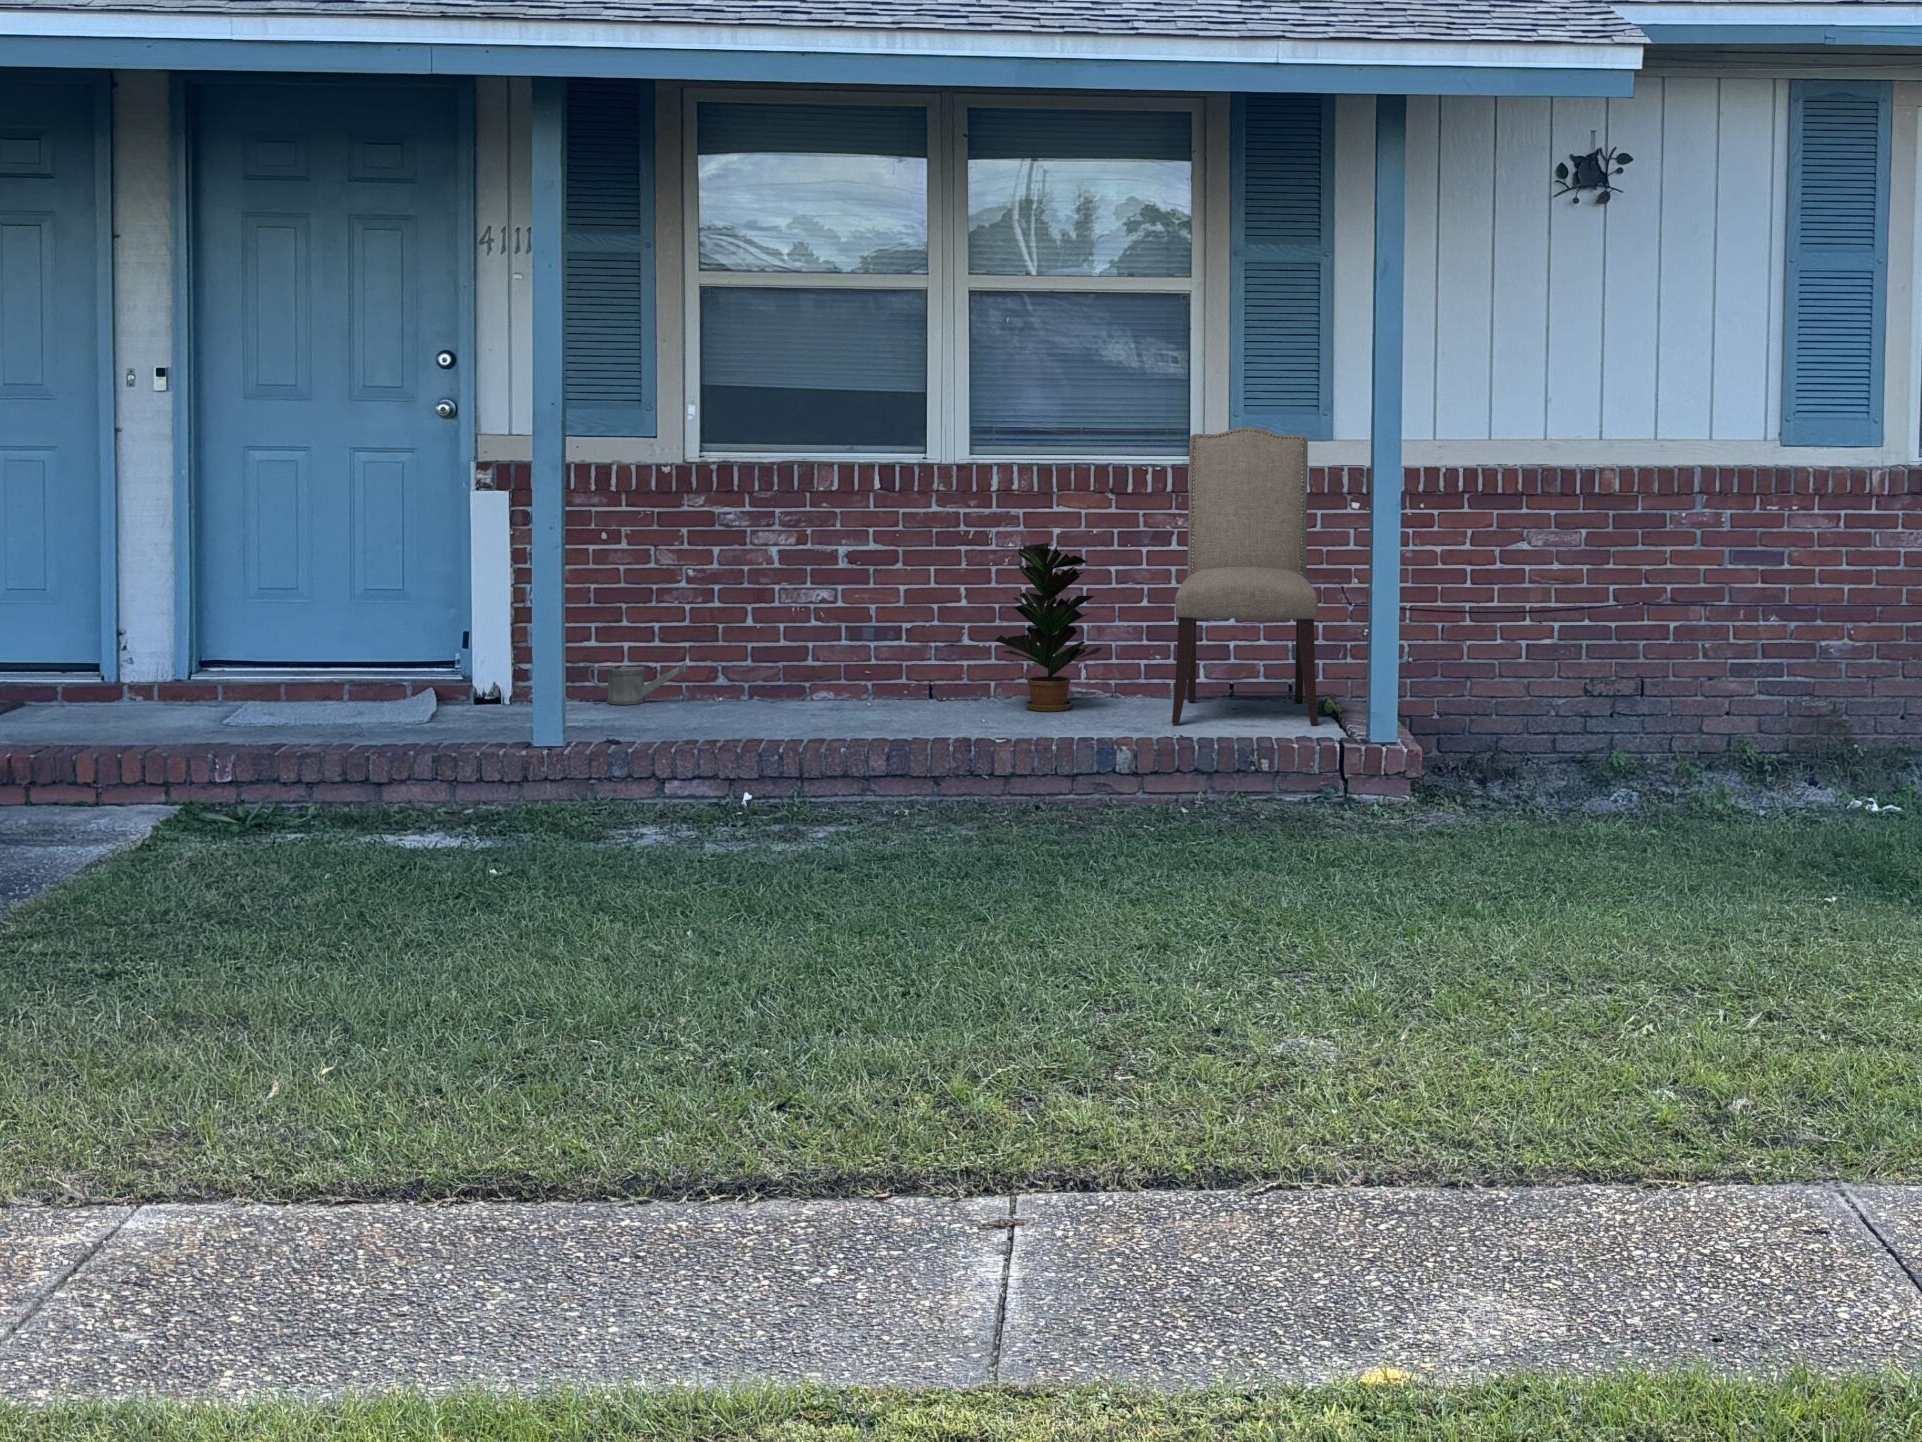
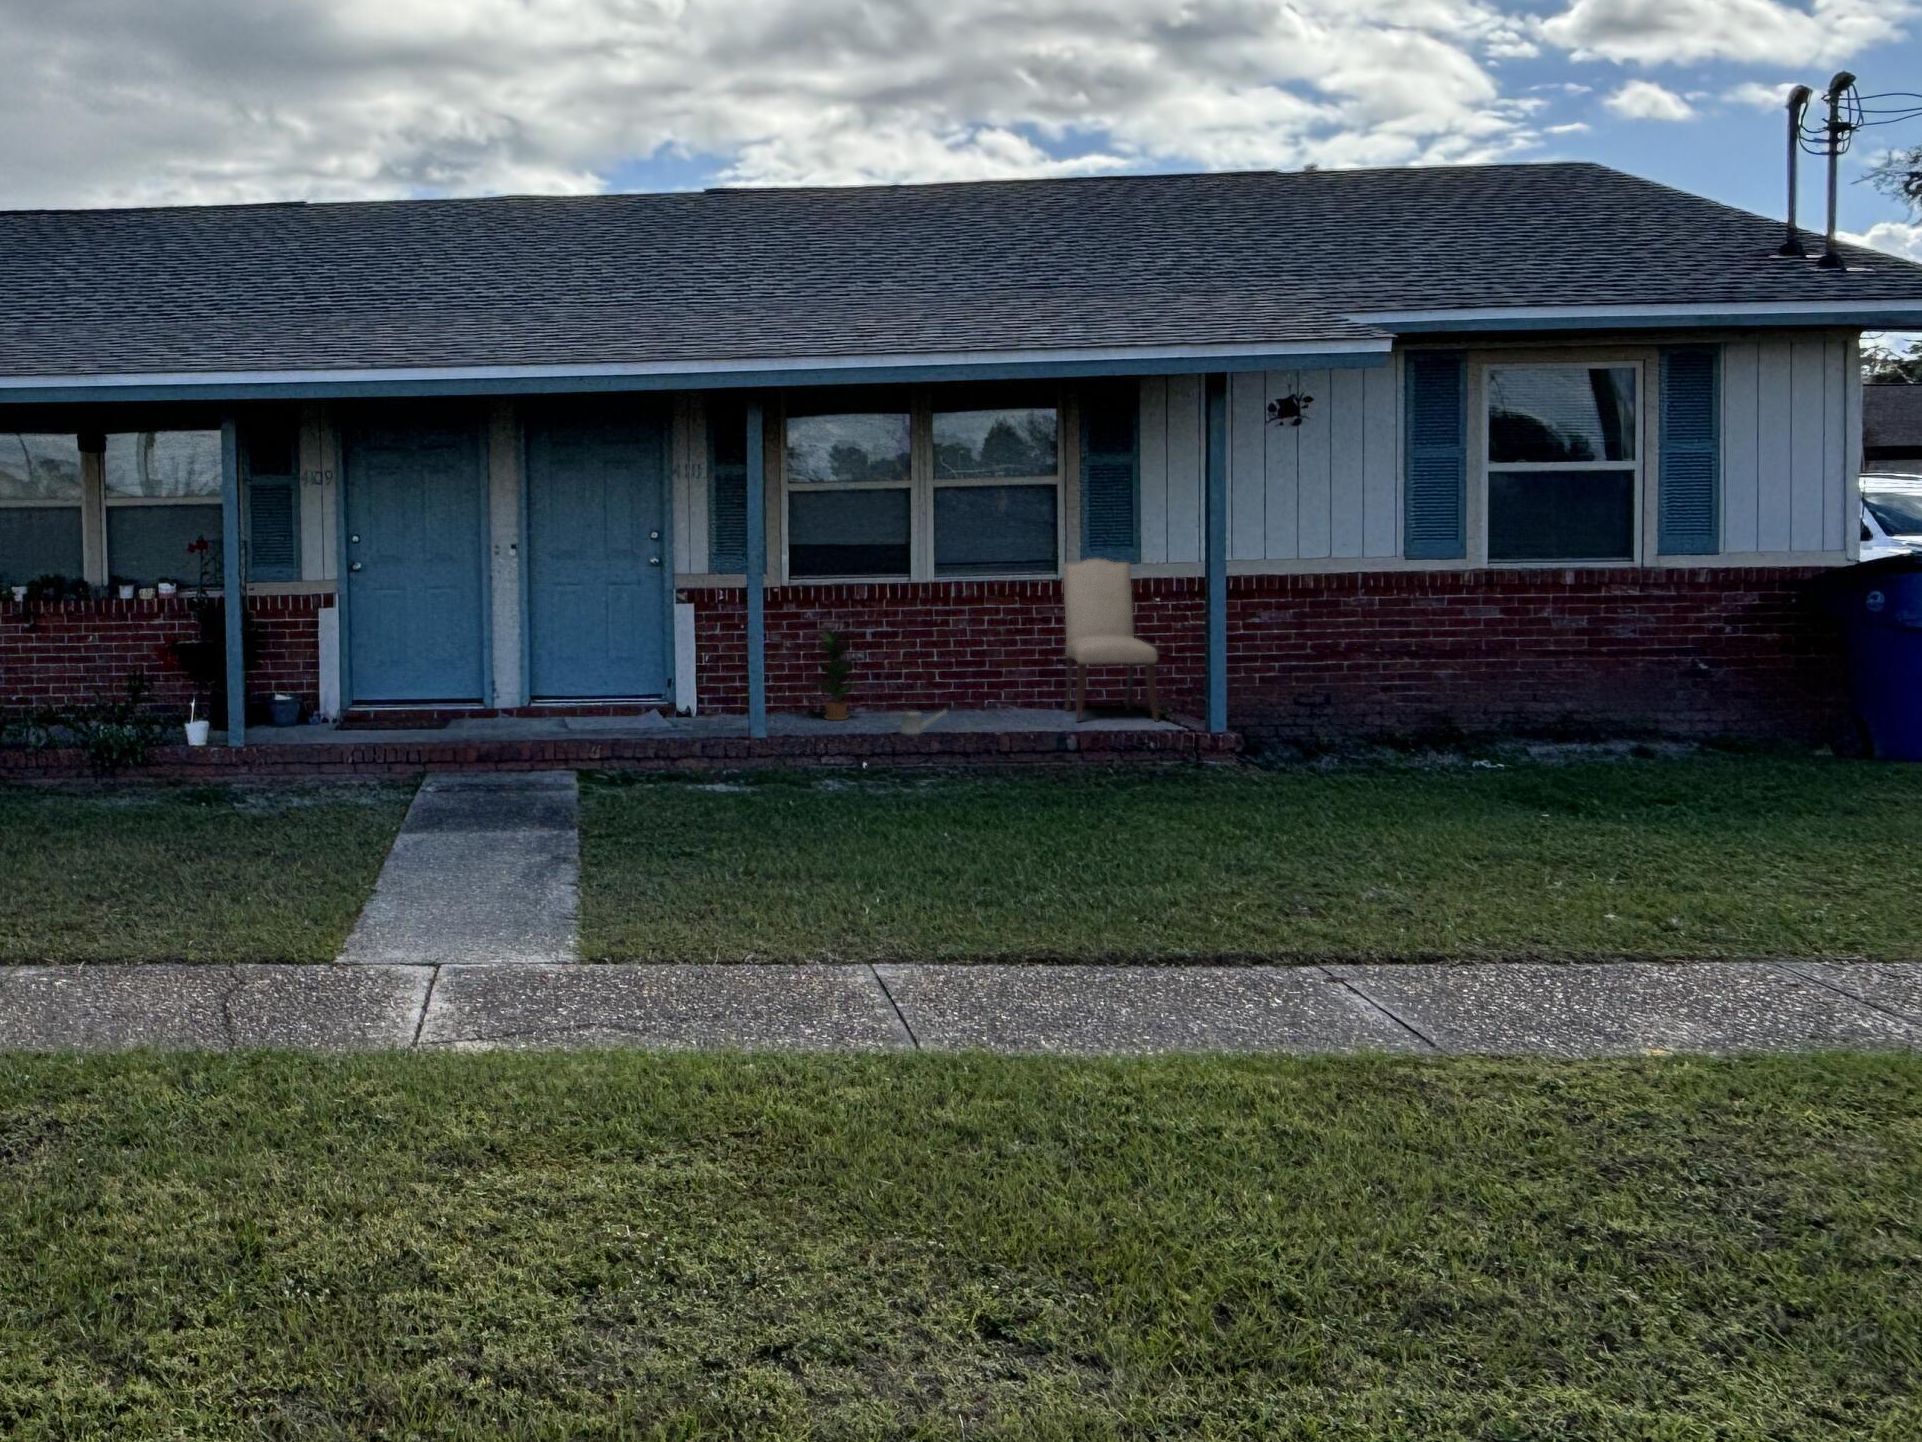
potted plant: present [995,543,1102,711] -> present [809,628,864,720]
watering can: present [588,662,687,705] -> present [891,710,947,735]

